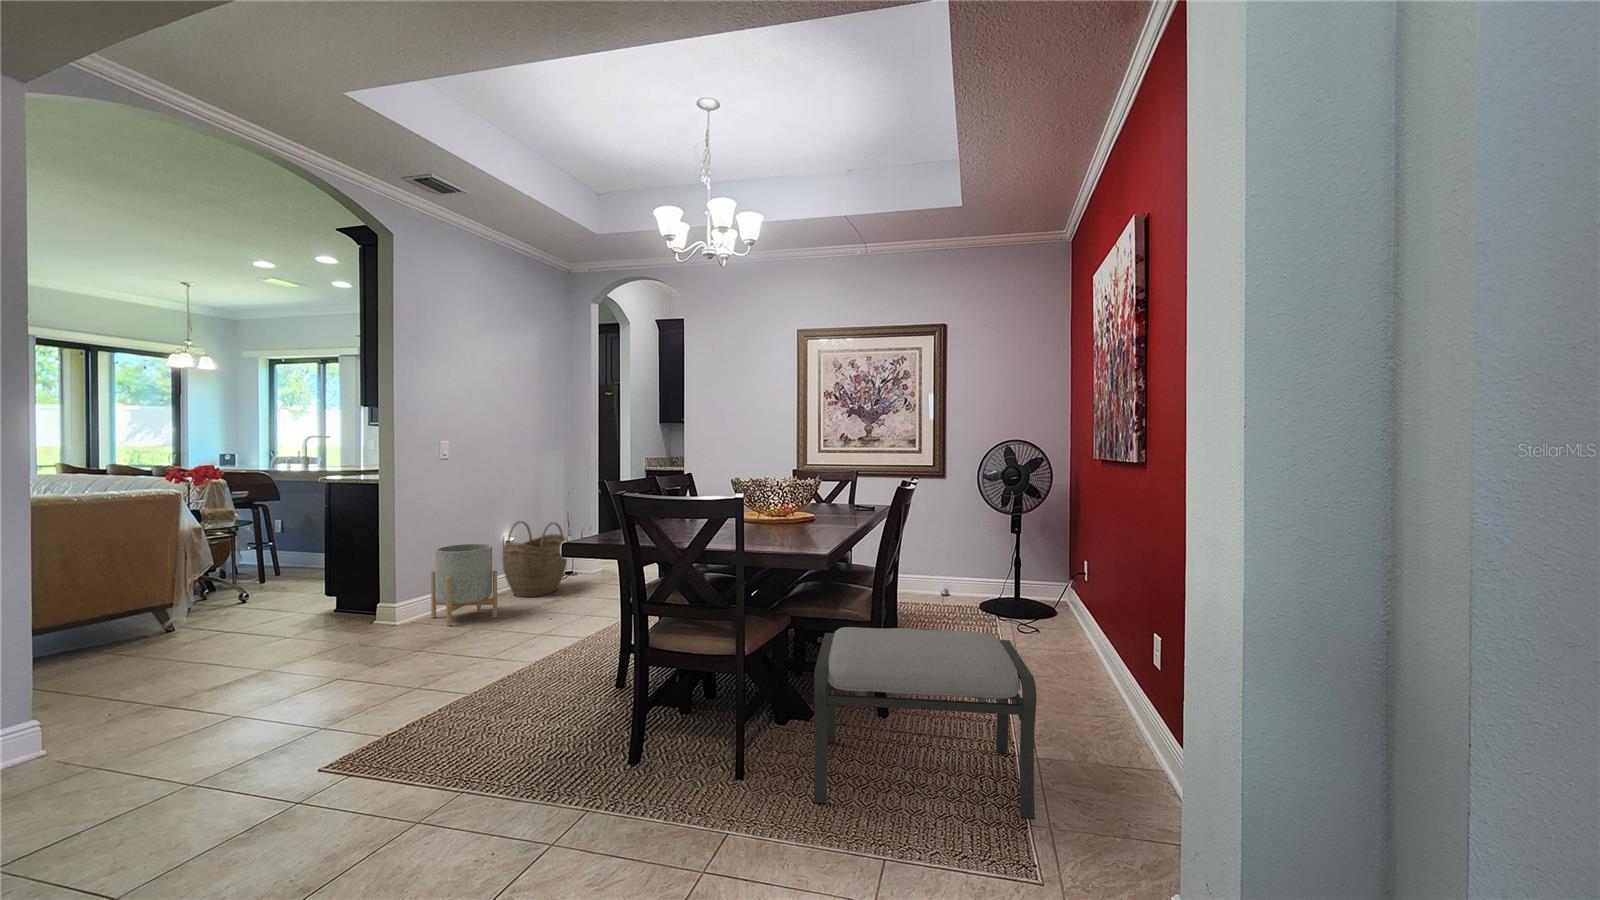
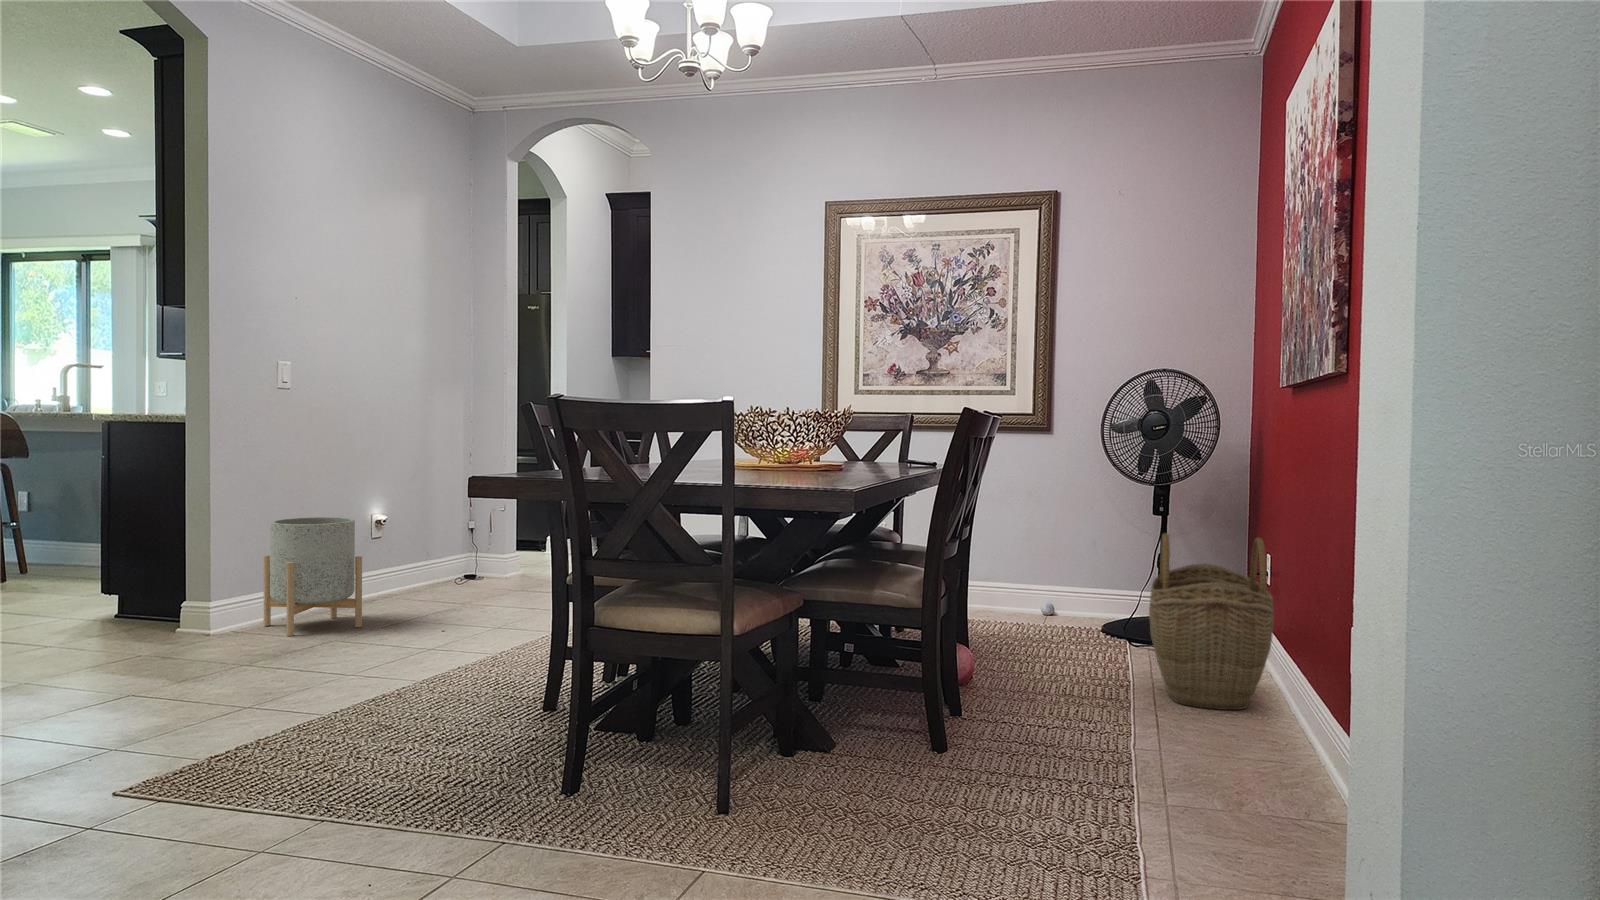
woven basket: present [502,521,567,597] -> present [1149,533,1274,710]
ottoman: present [814,627,1036,819] -> none [831,606,1161,869]

